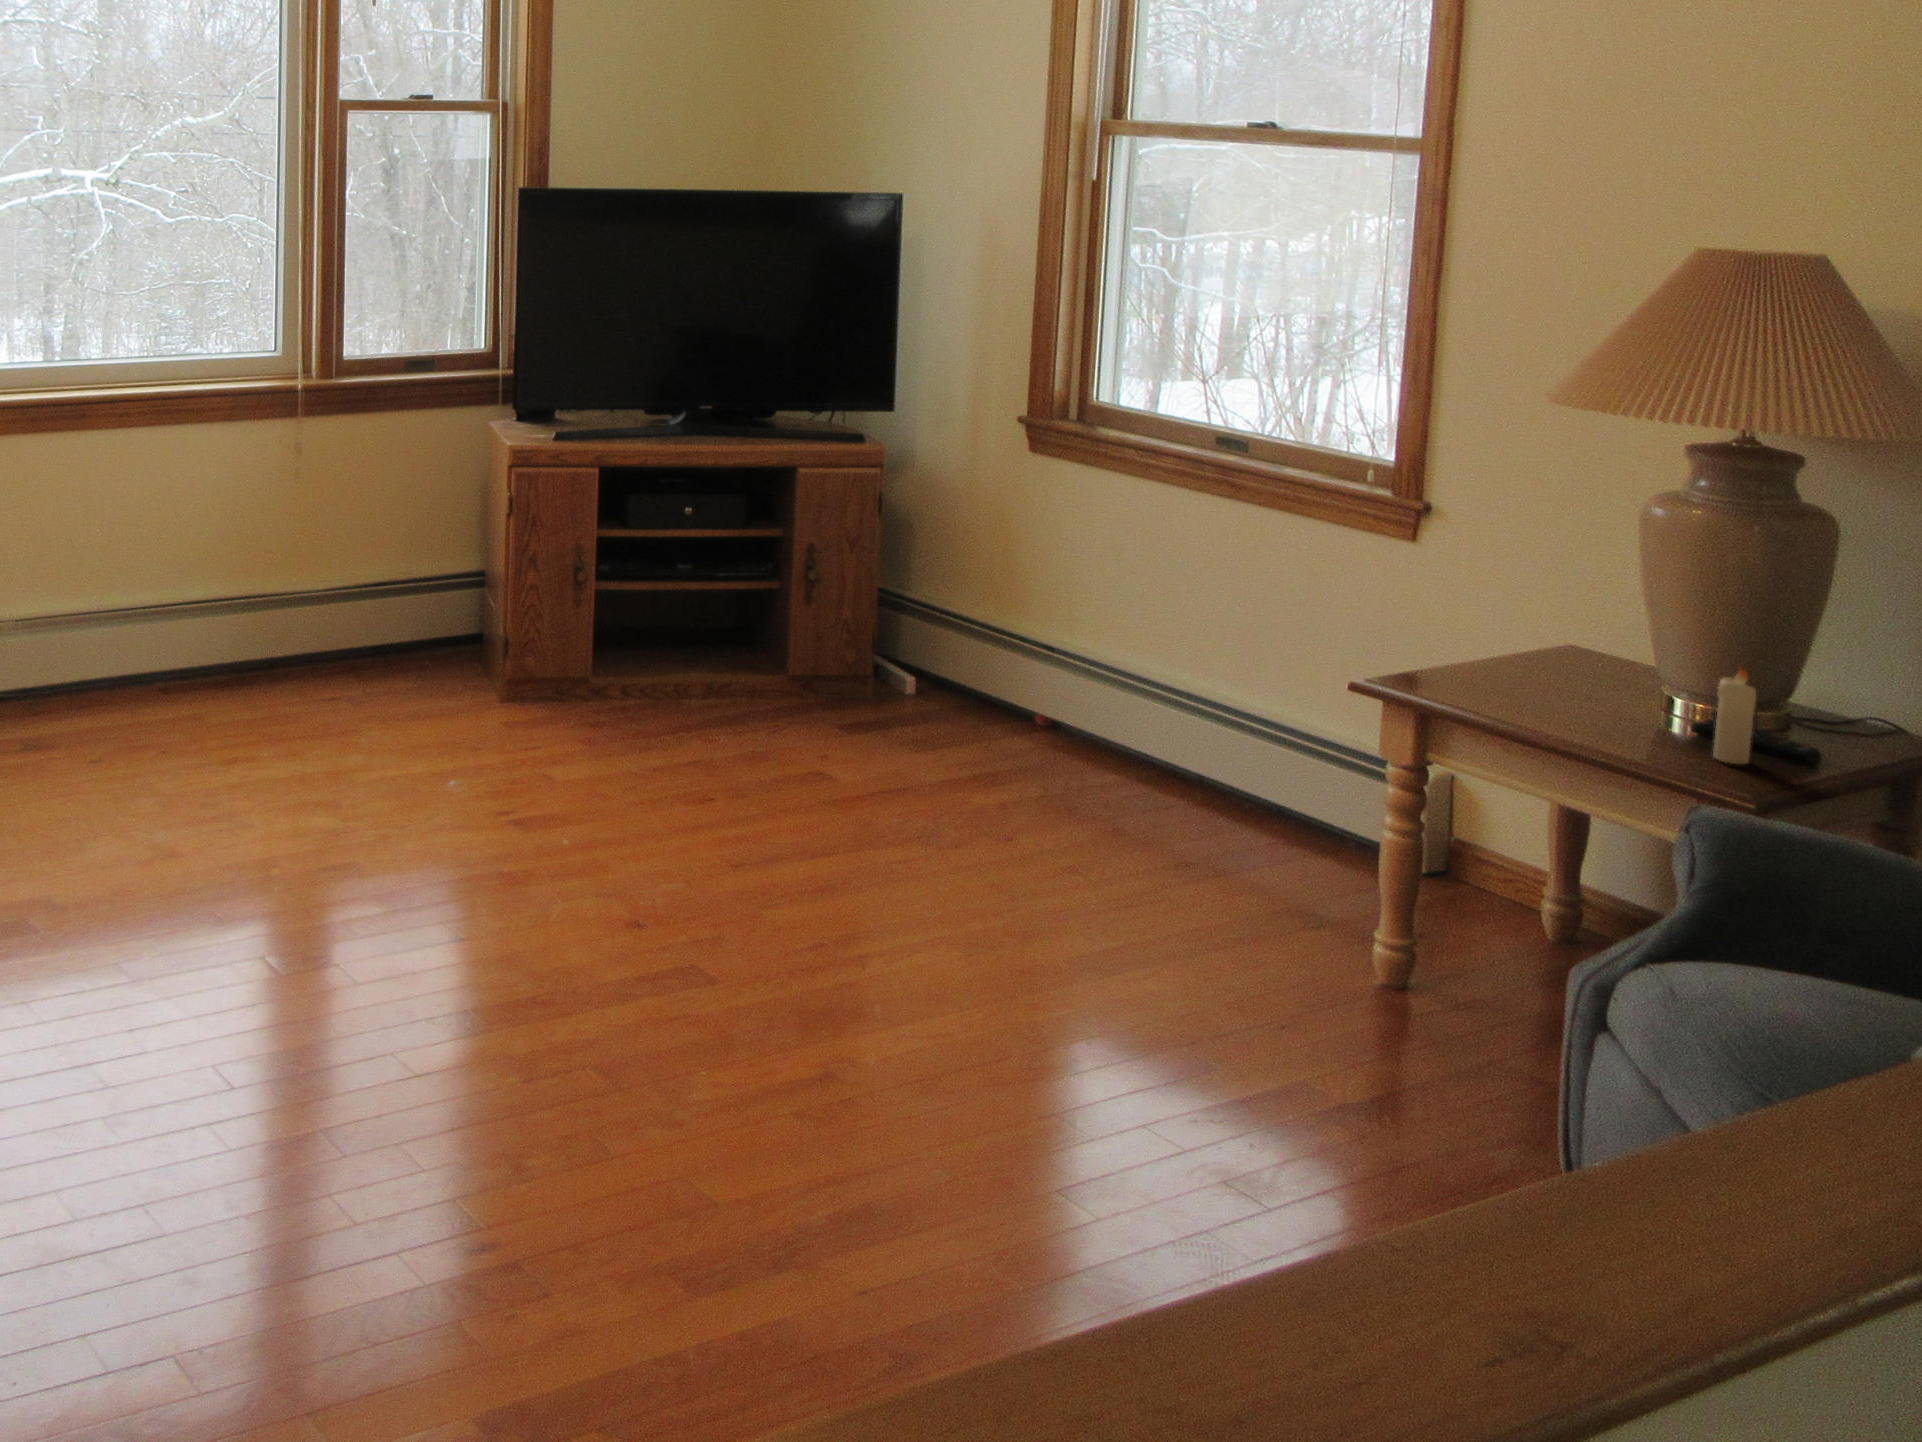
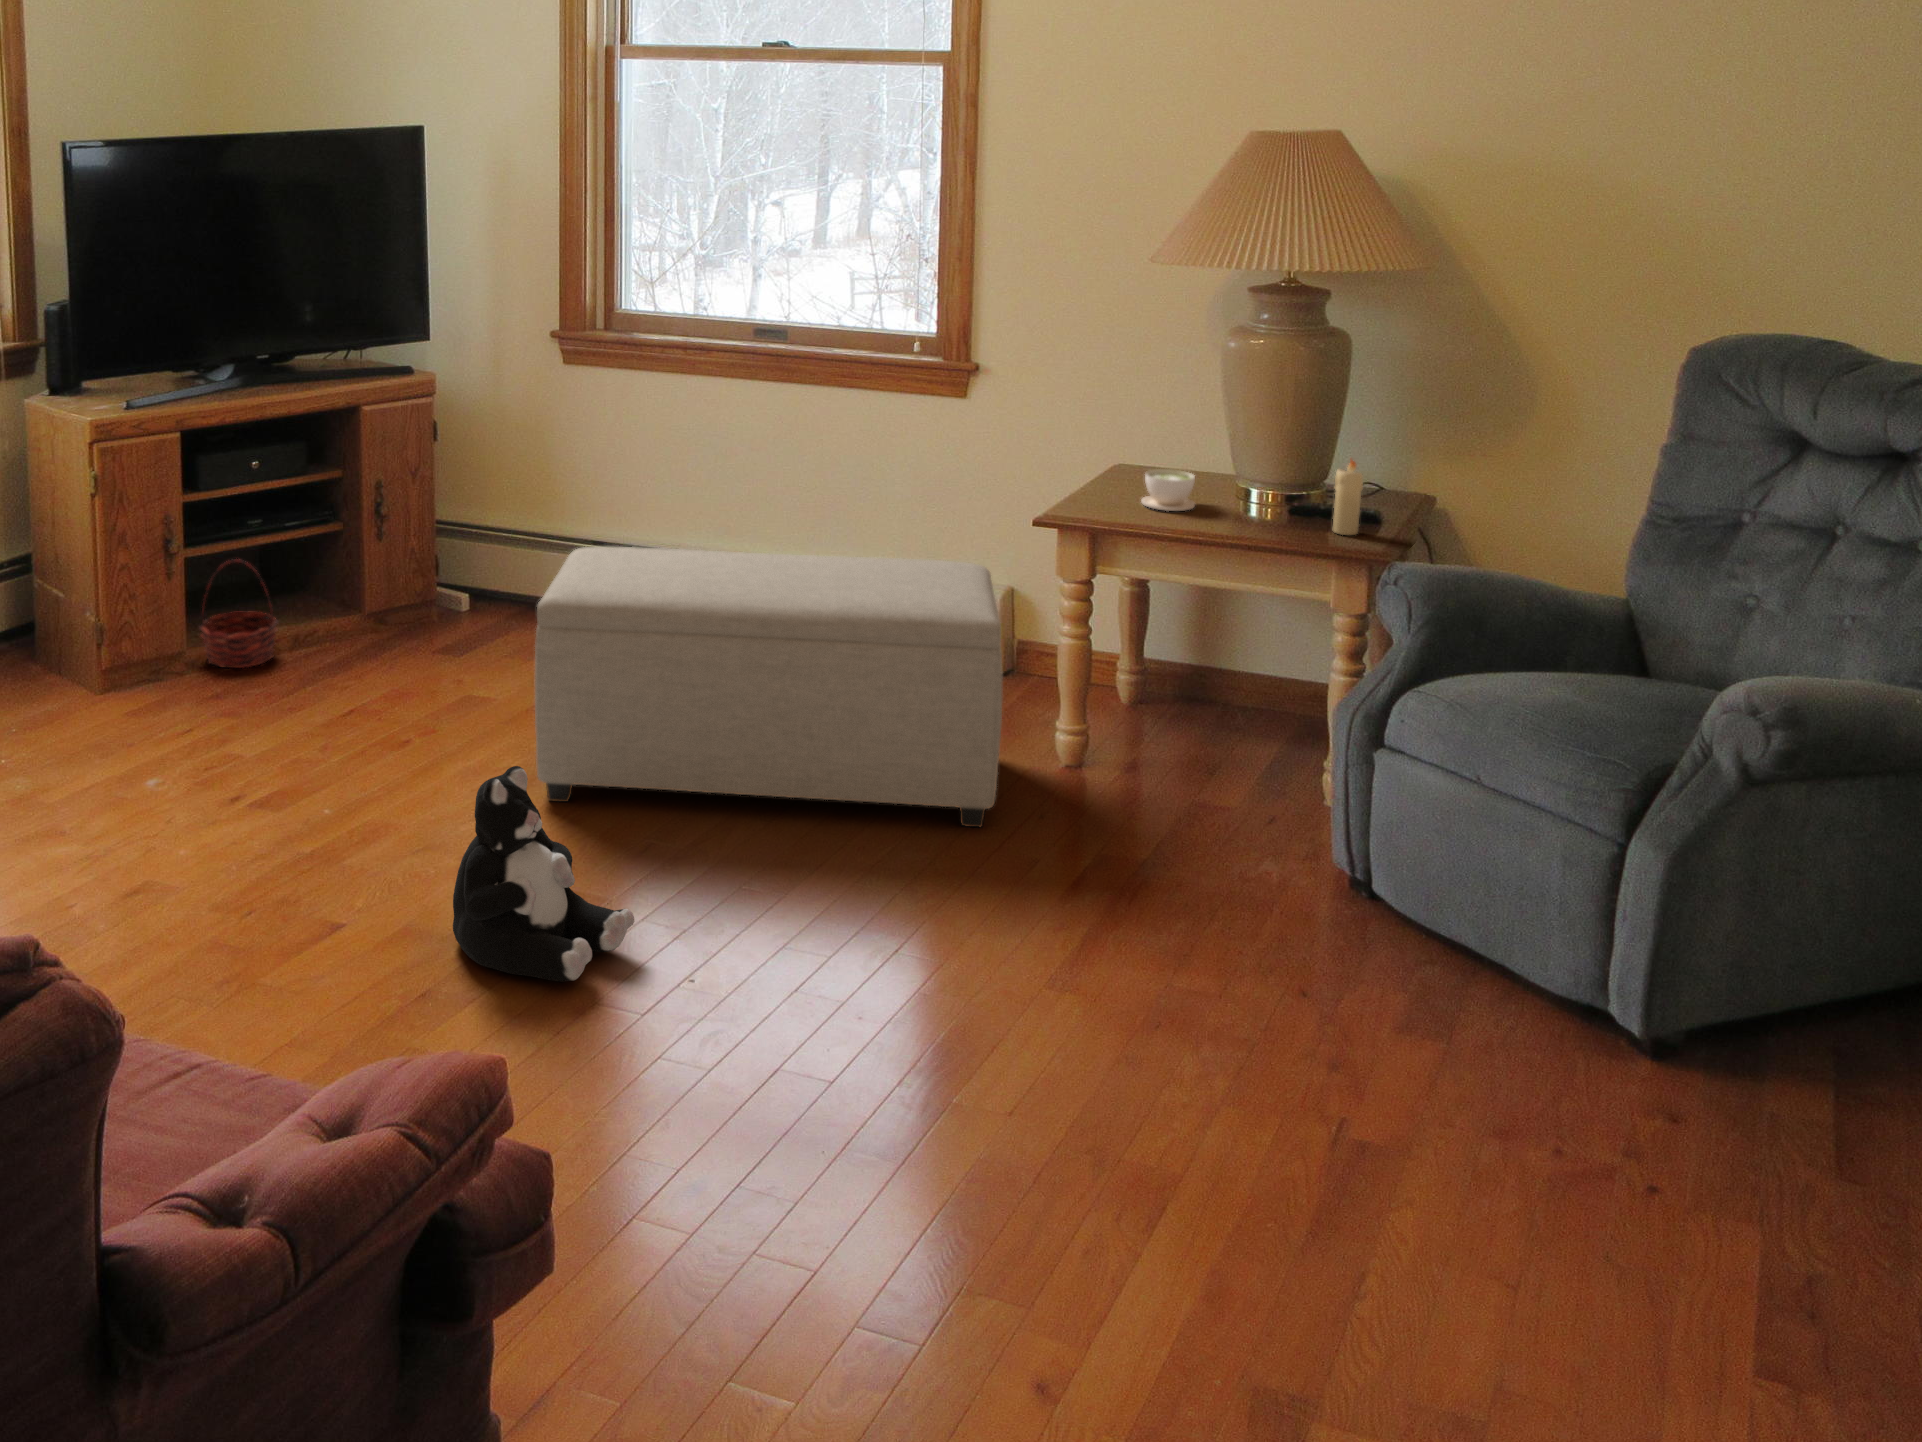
basket: none [624,593,697,697] -> present [200,559,278,668]
ottoman: none [780,626,1313,1000] -> present [535,547,1002,827]
coffee cup: none [1509,647,1590,701] -> present [1141,469,1195,511]
plush toy: none [566,783,722,984] -> present [453,766,634,982]

